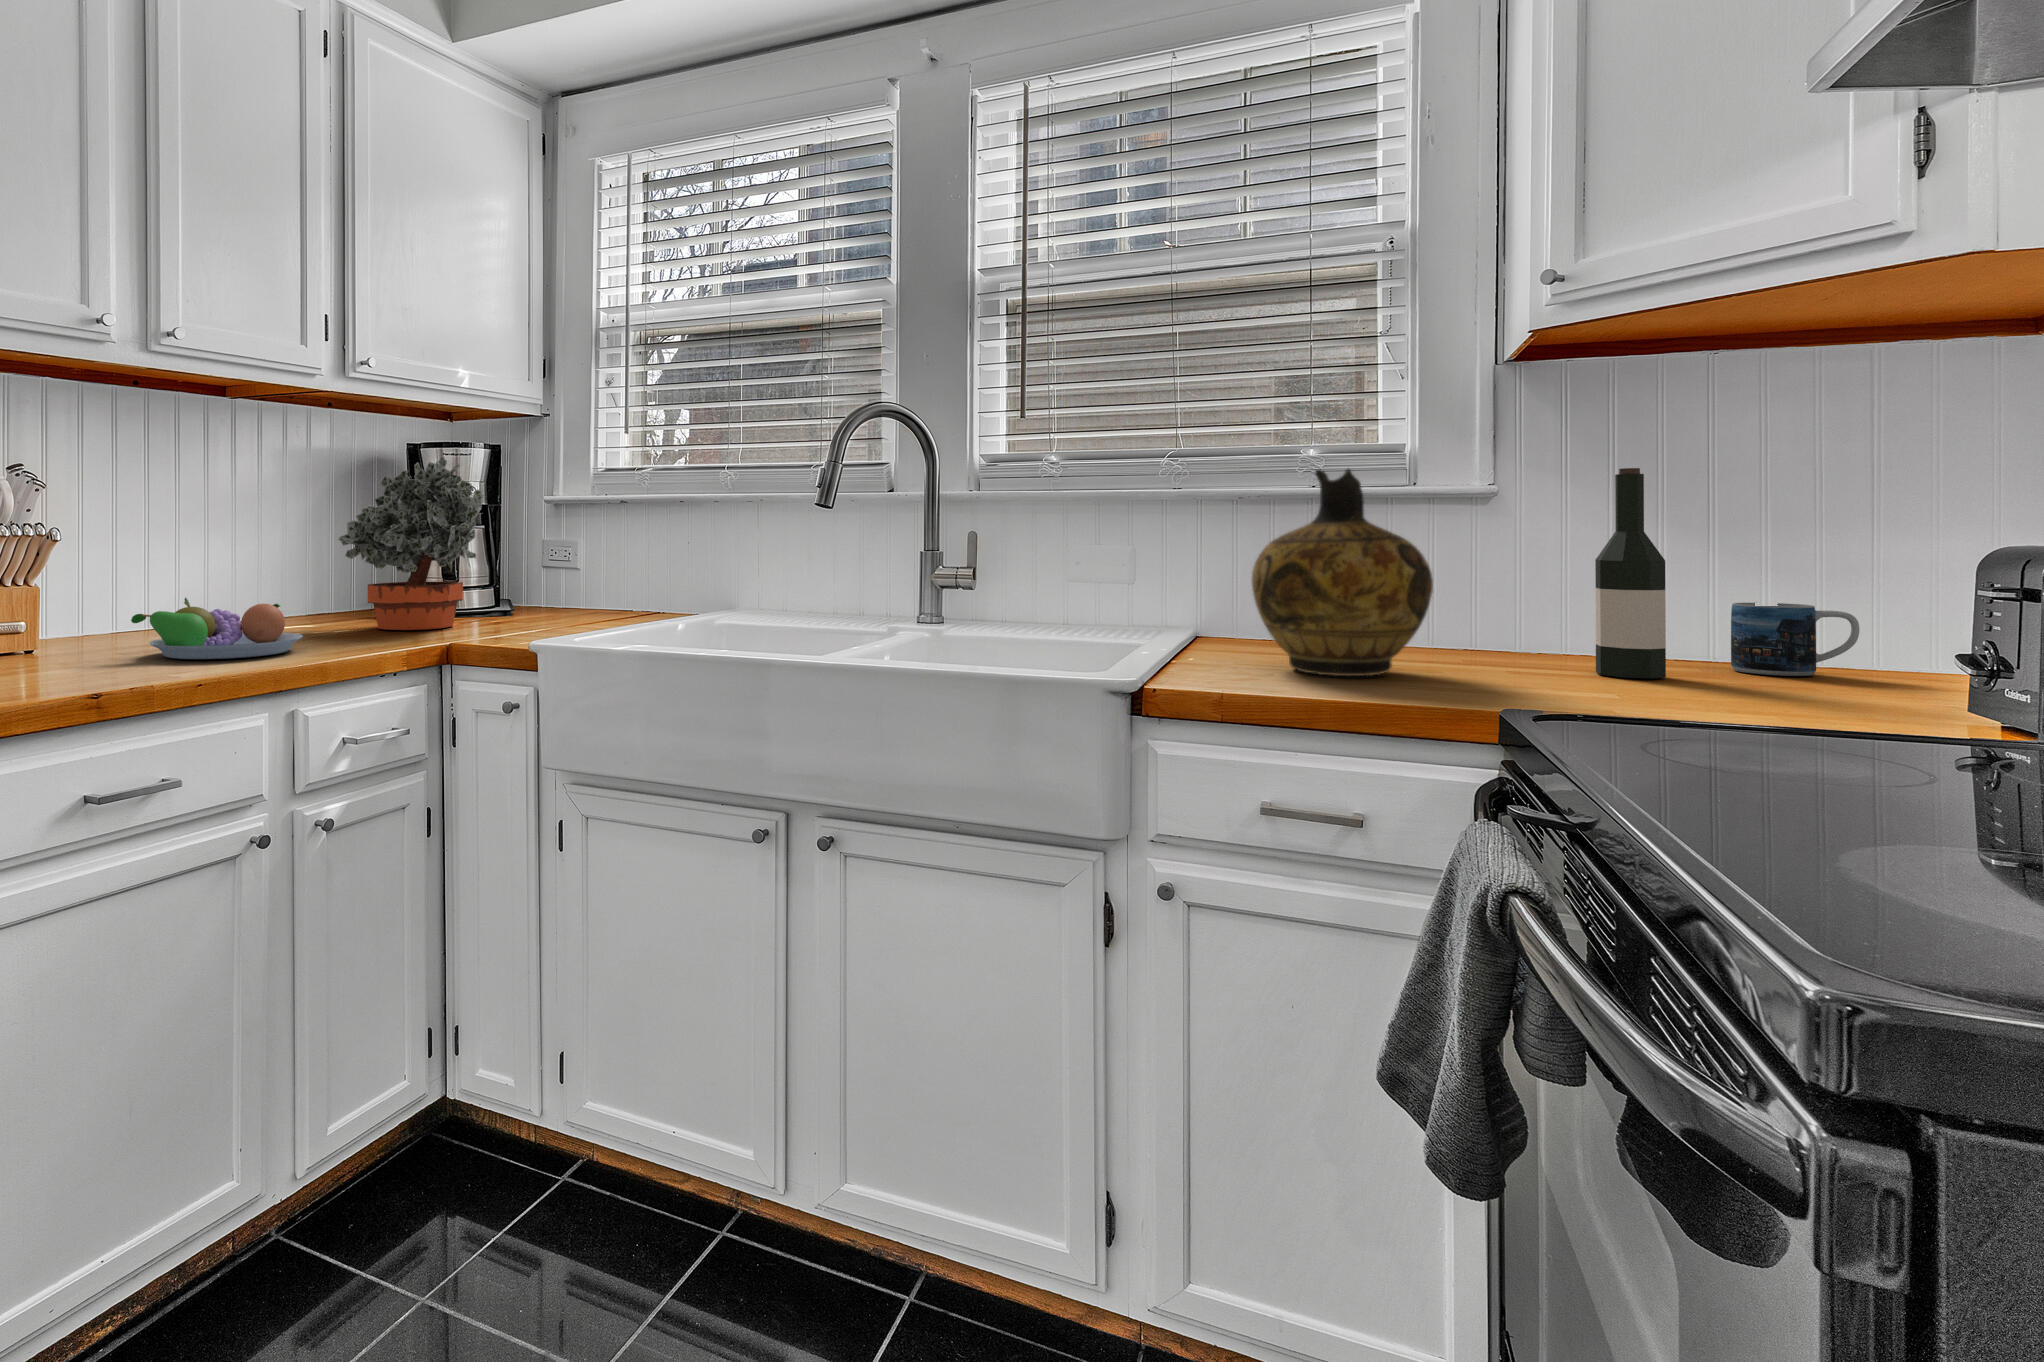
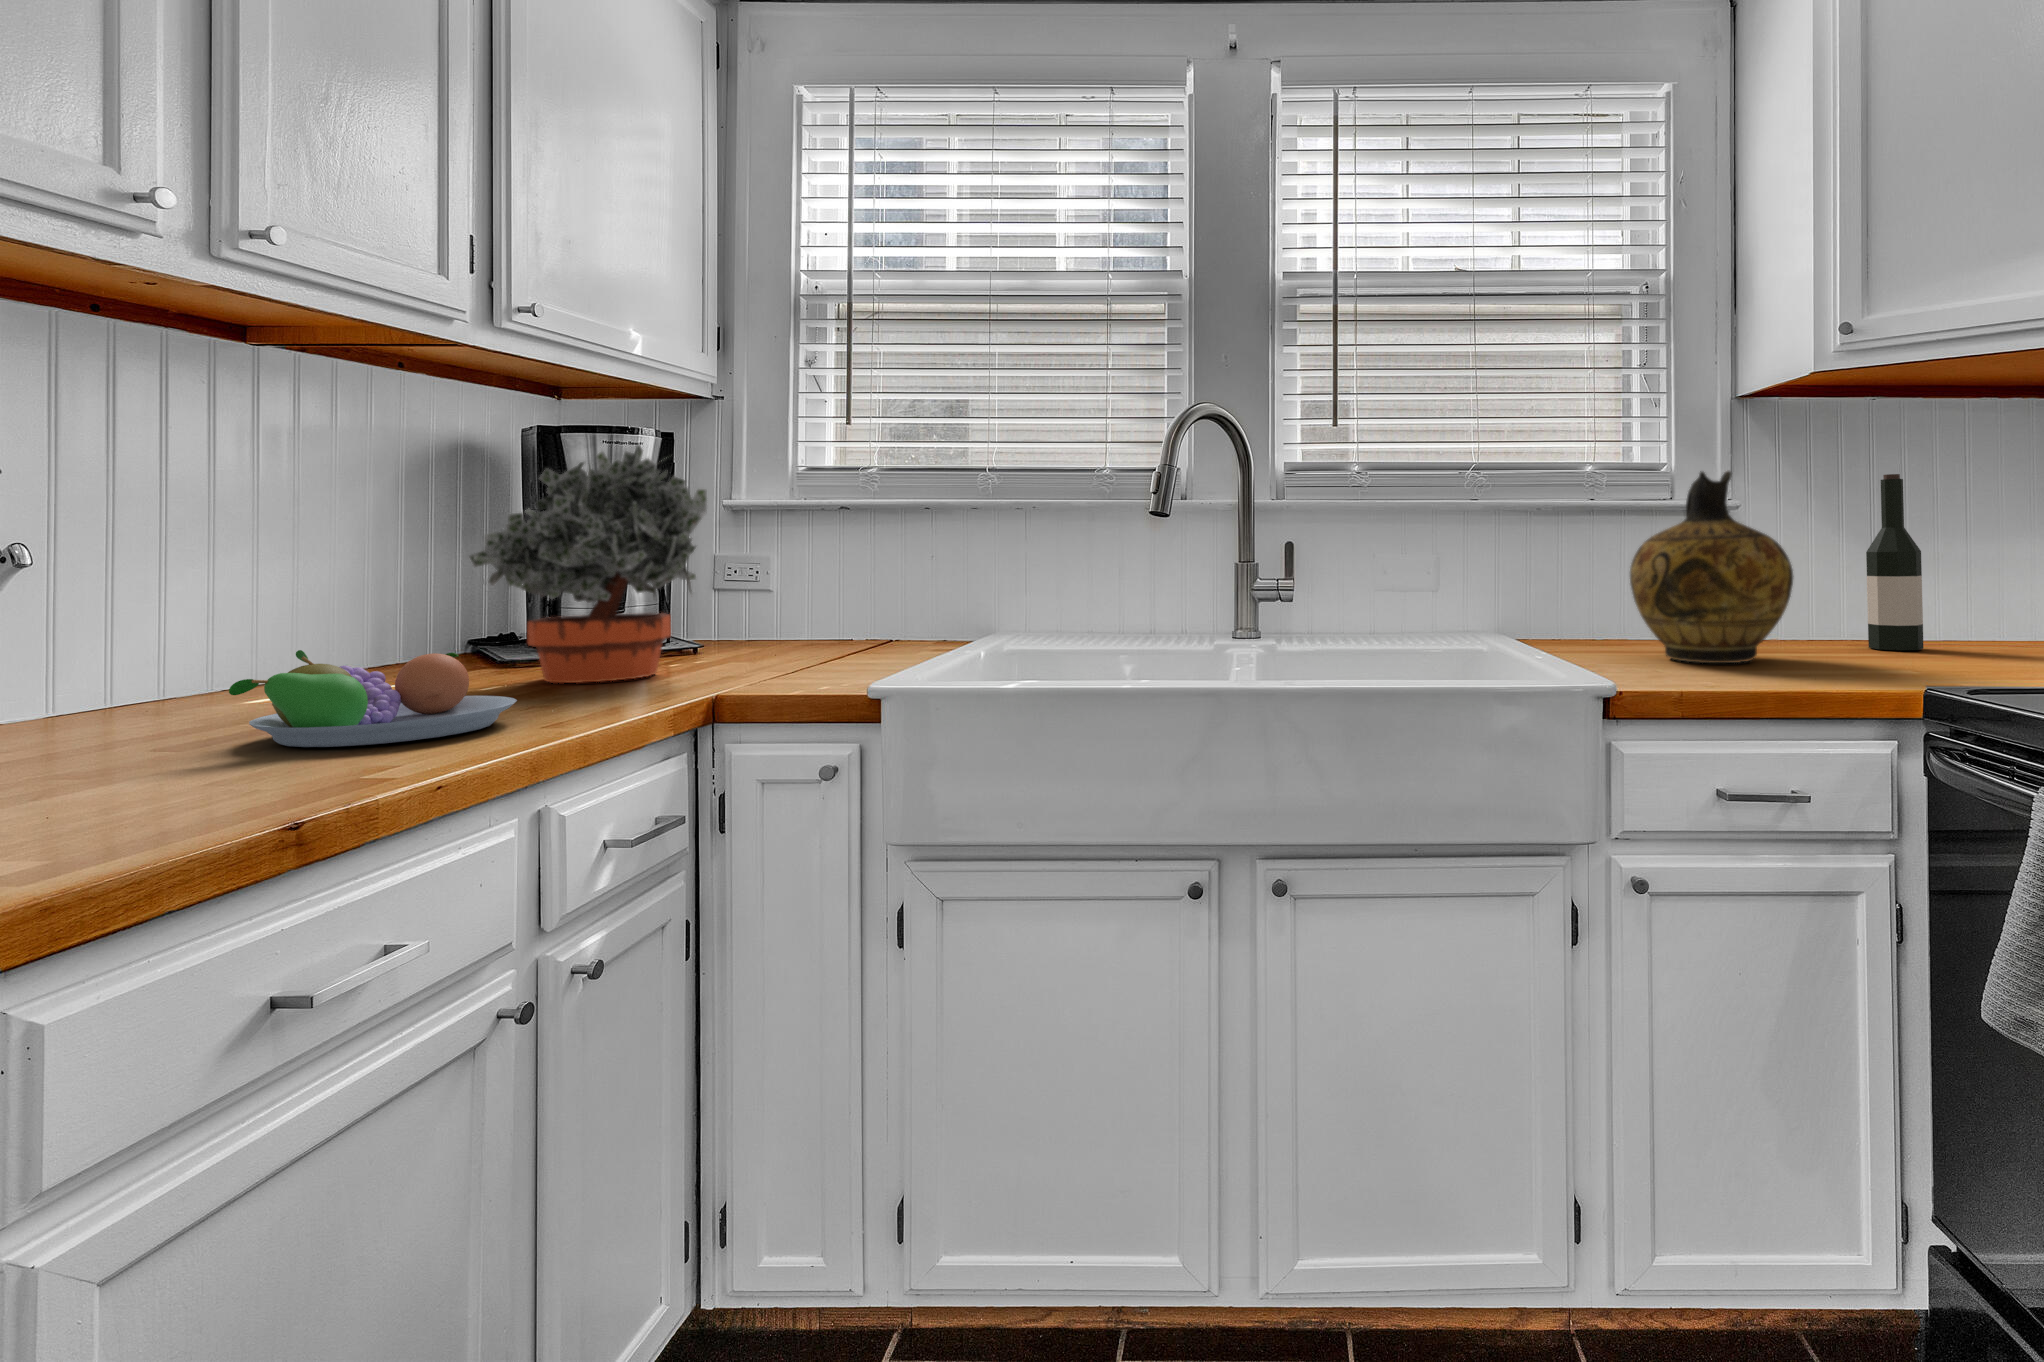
mug: present [1731,603,1860,676] -> none [1931,585,2018,642]

